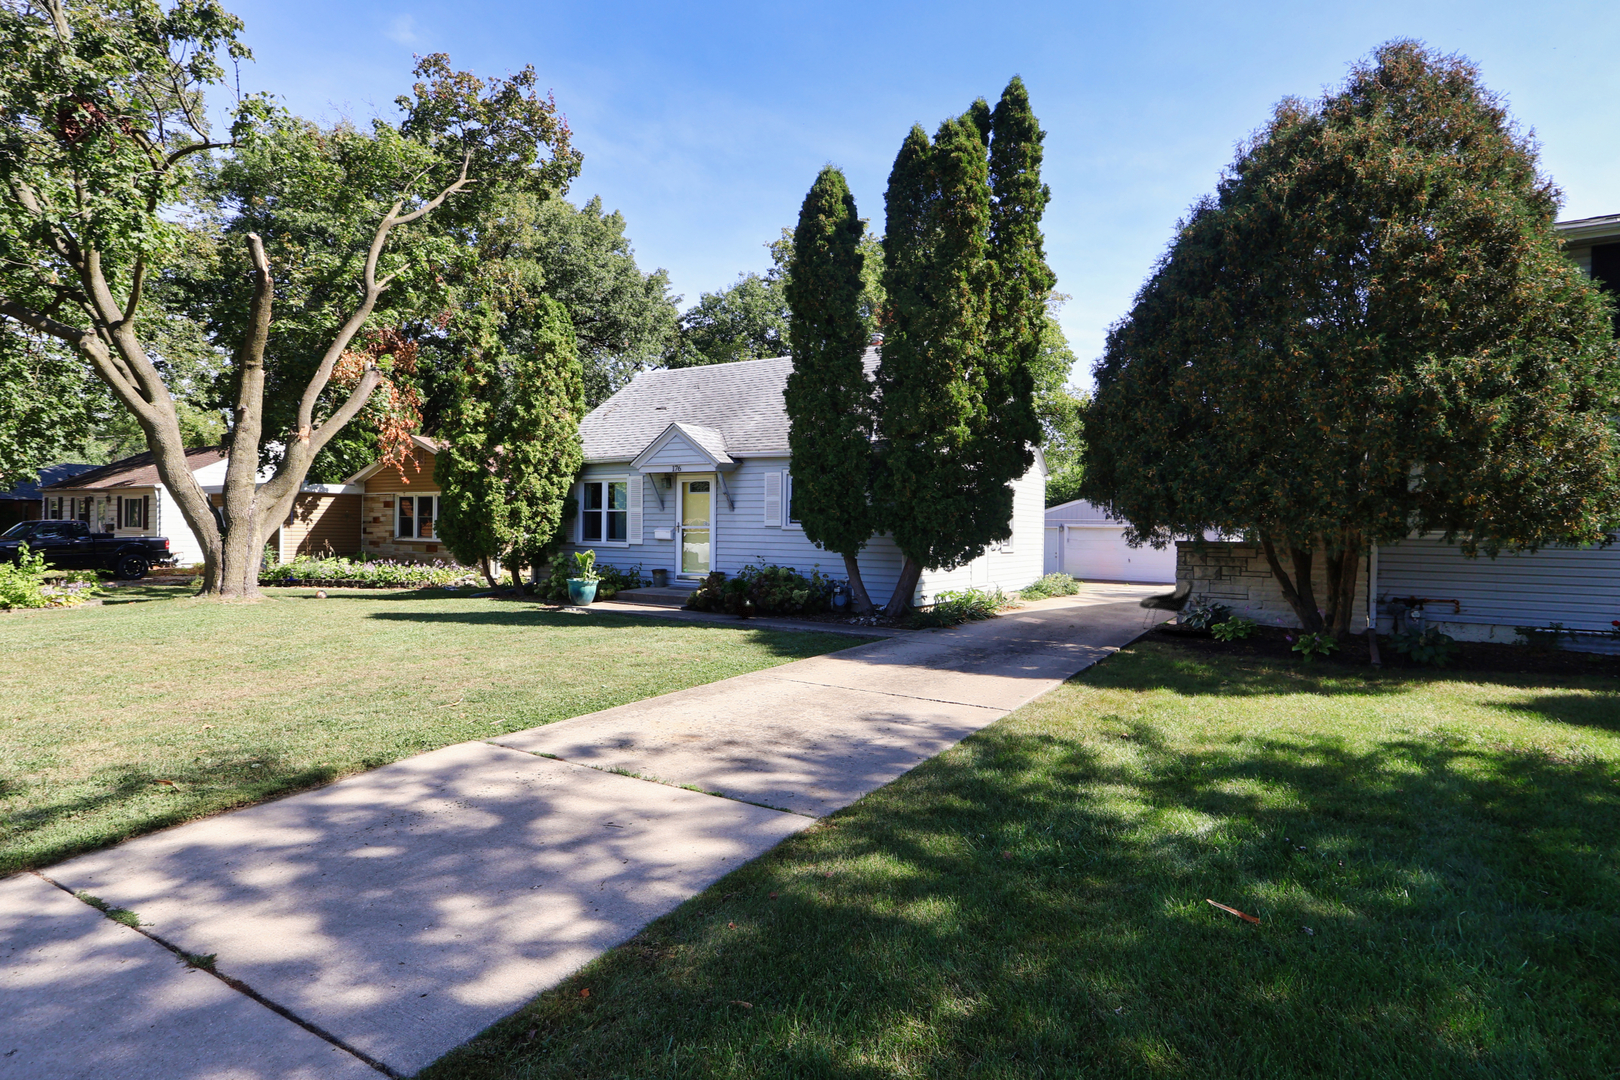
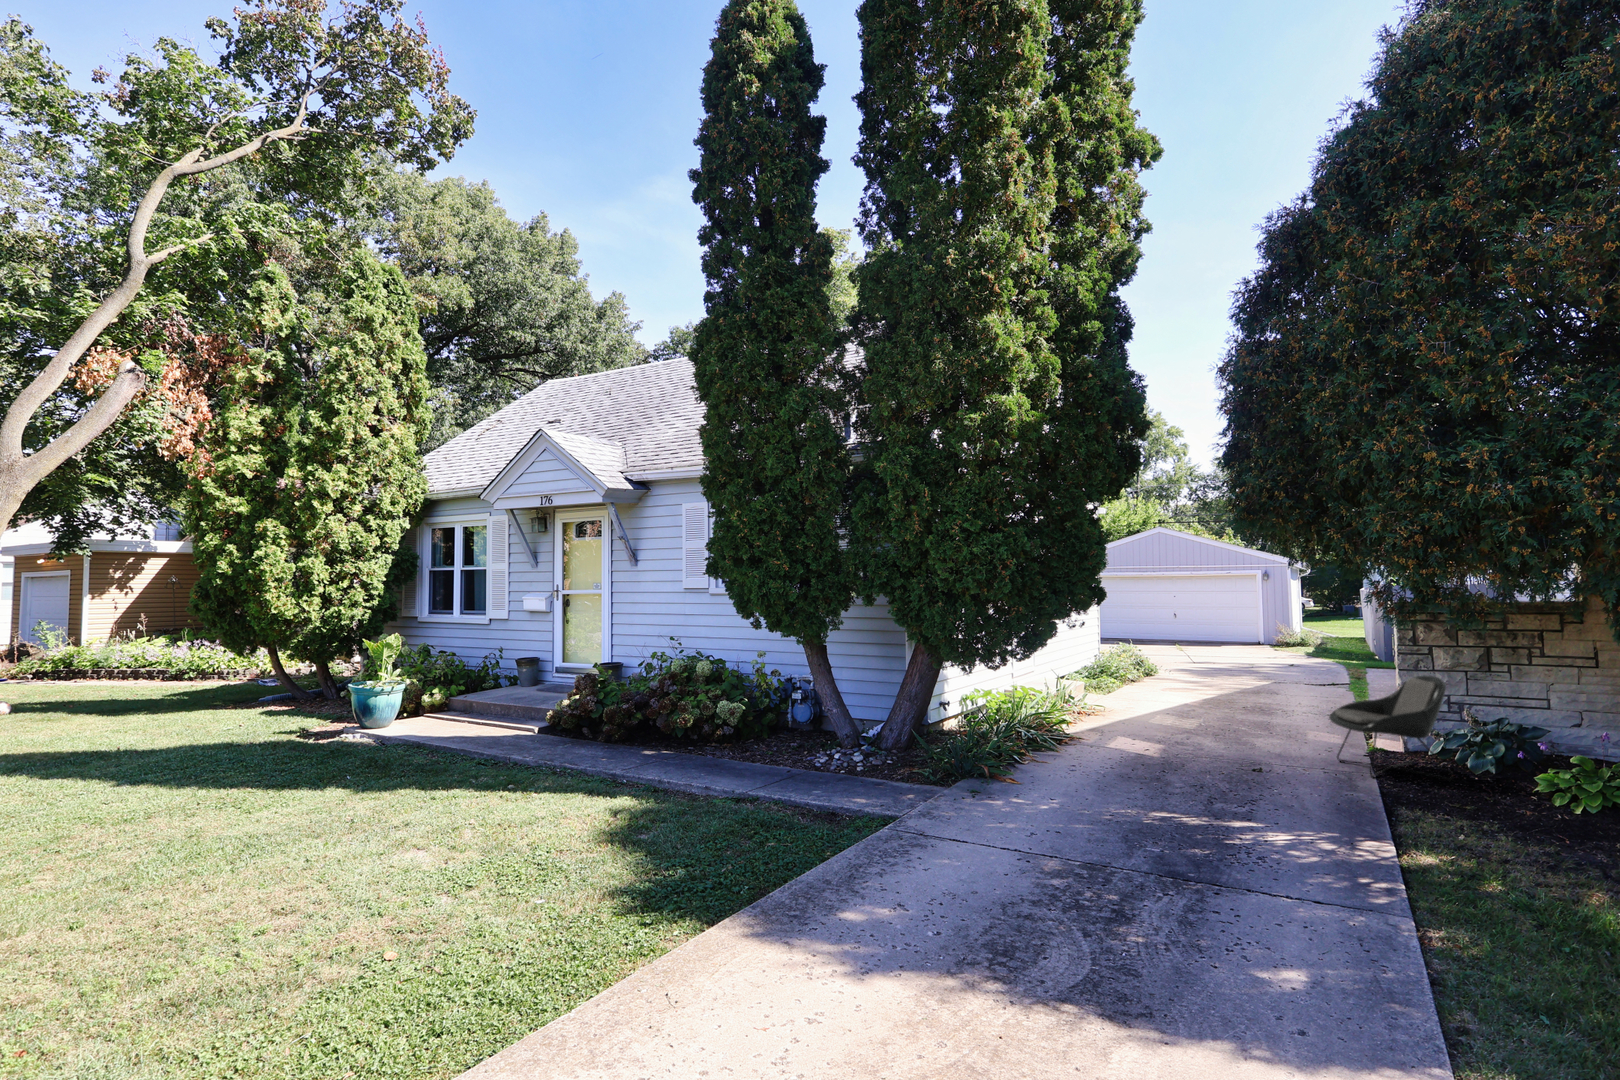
potted tree: present [729,578,755,618] -> none [610,670,661,747]

